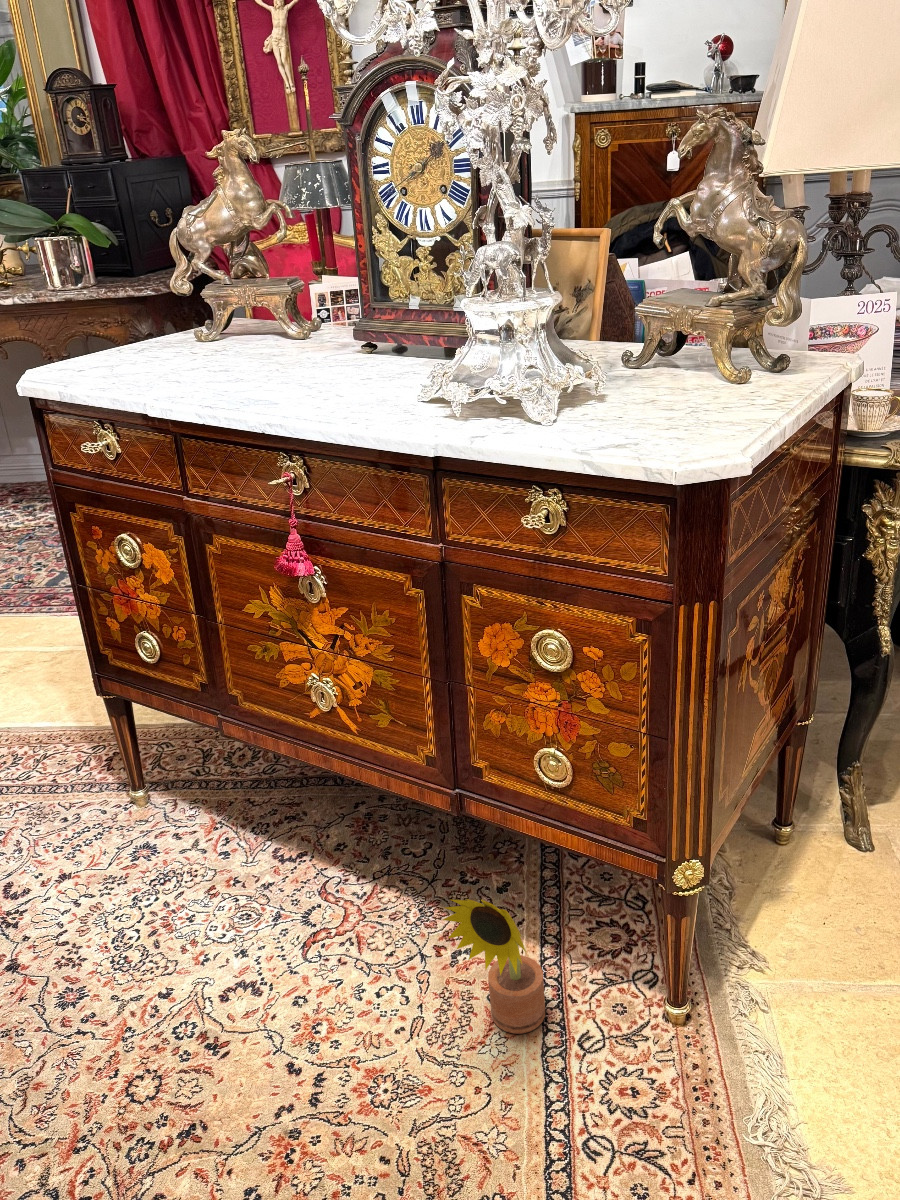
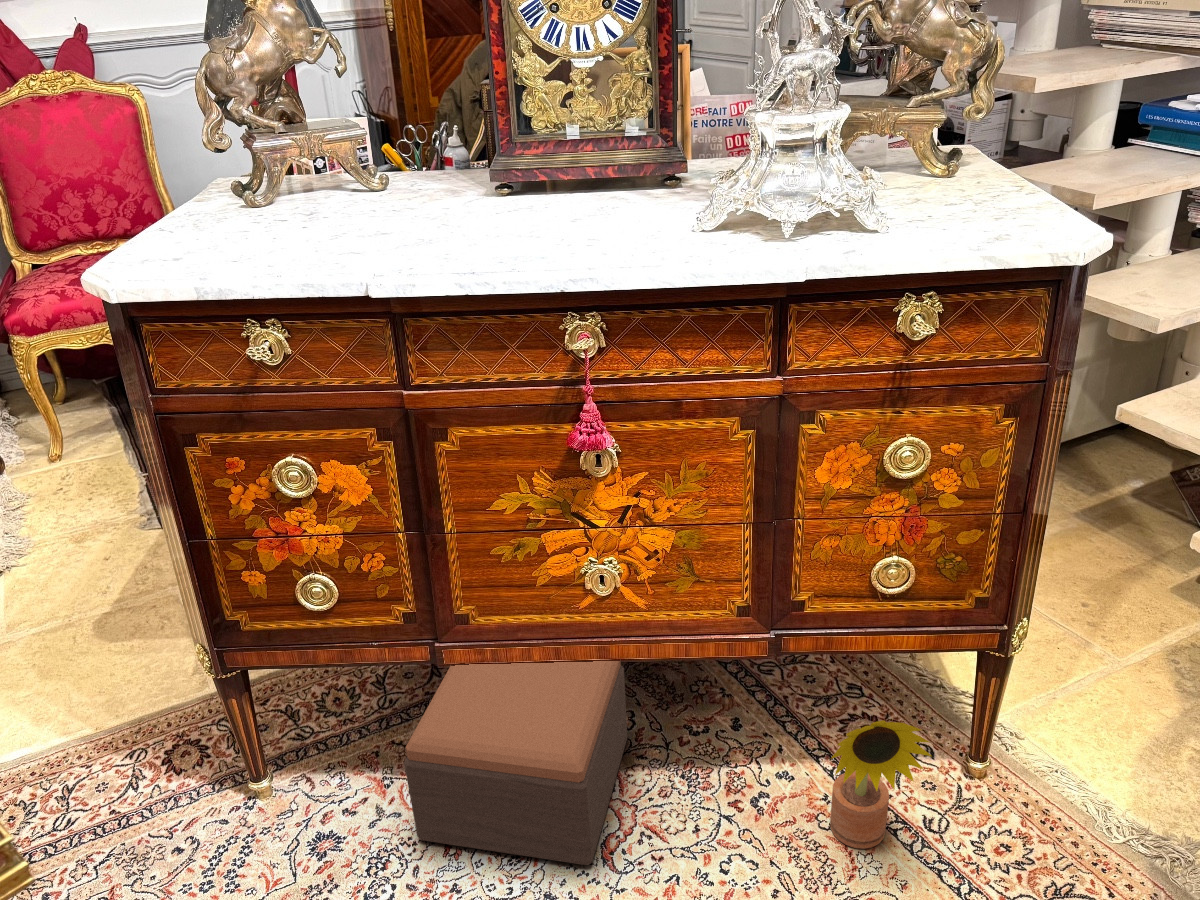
footstool: none [183,728,406,943] -> present [404,661,627,865]

